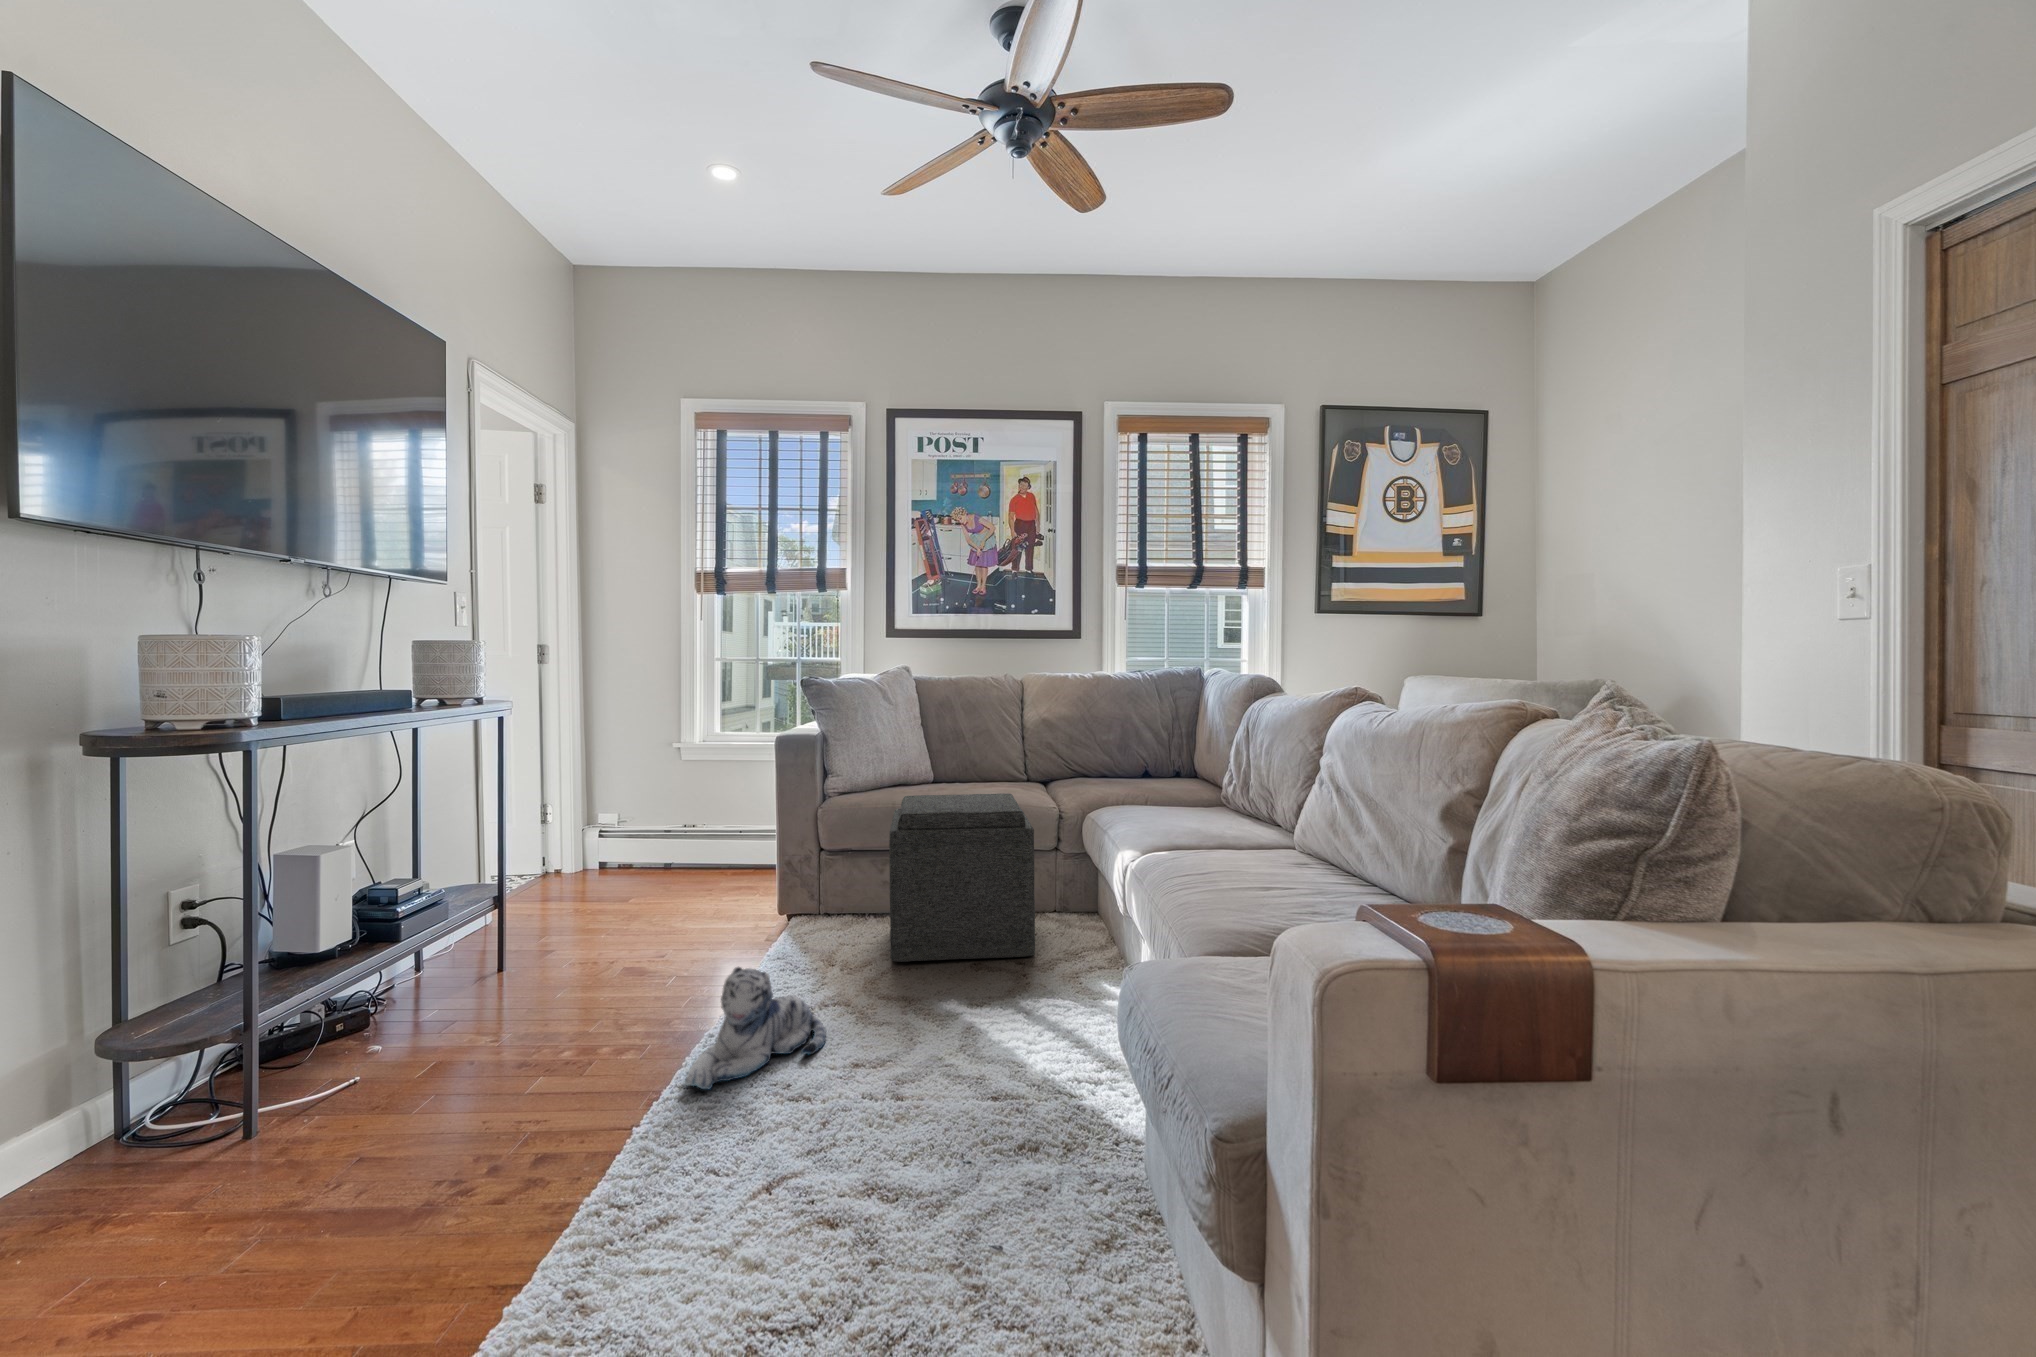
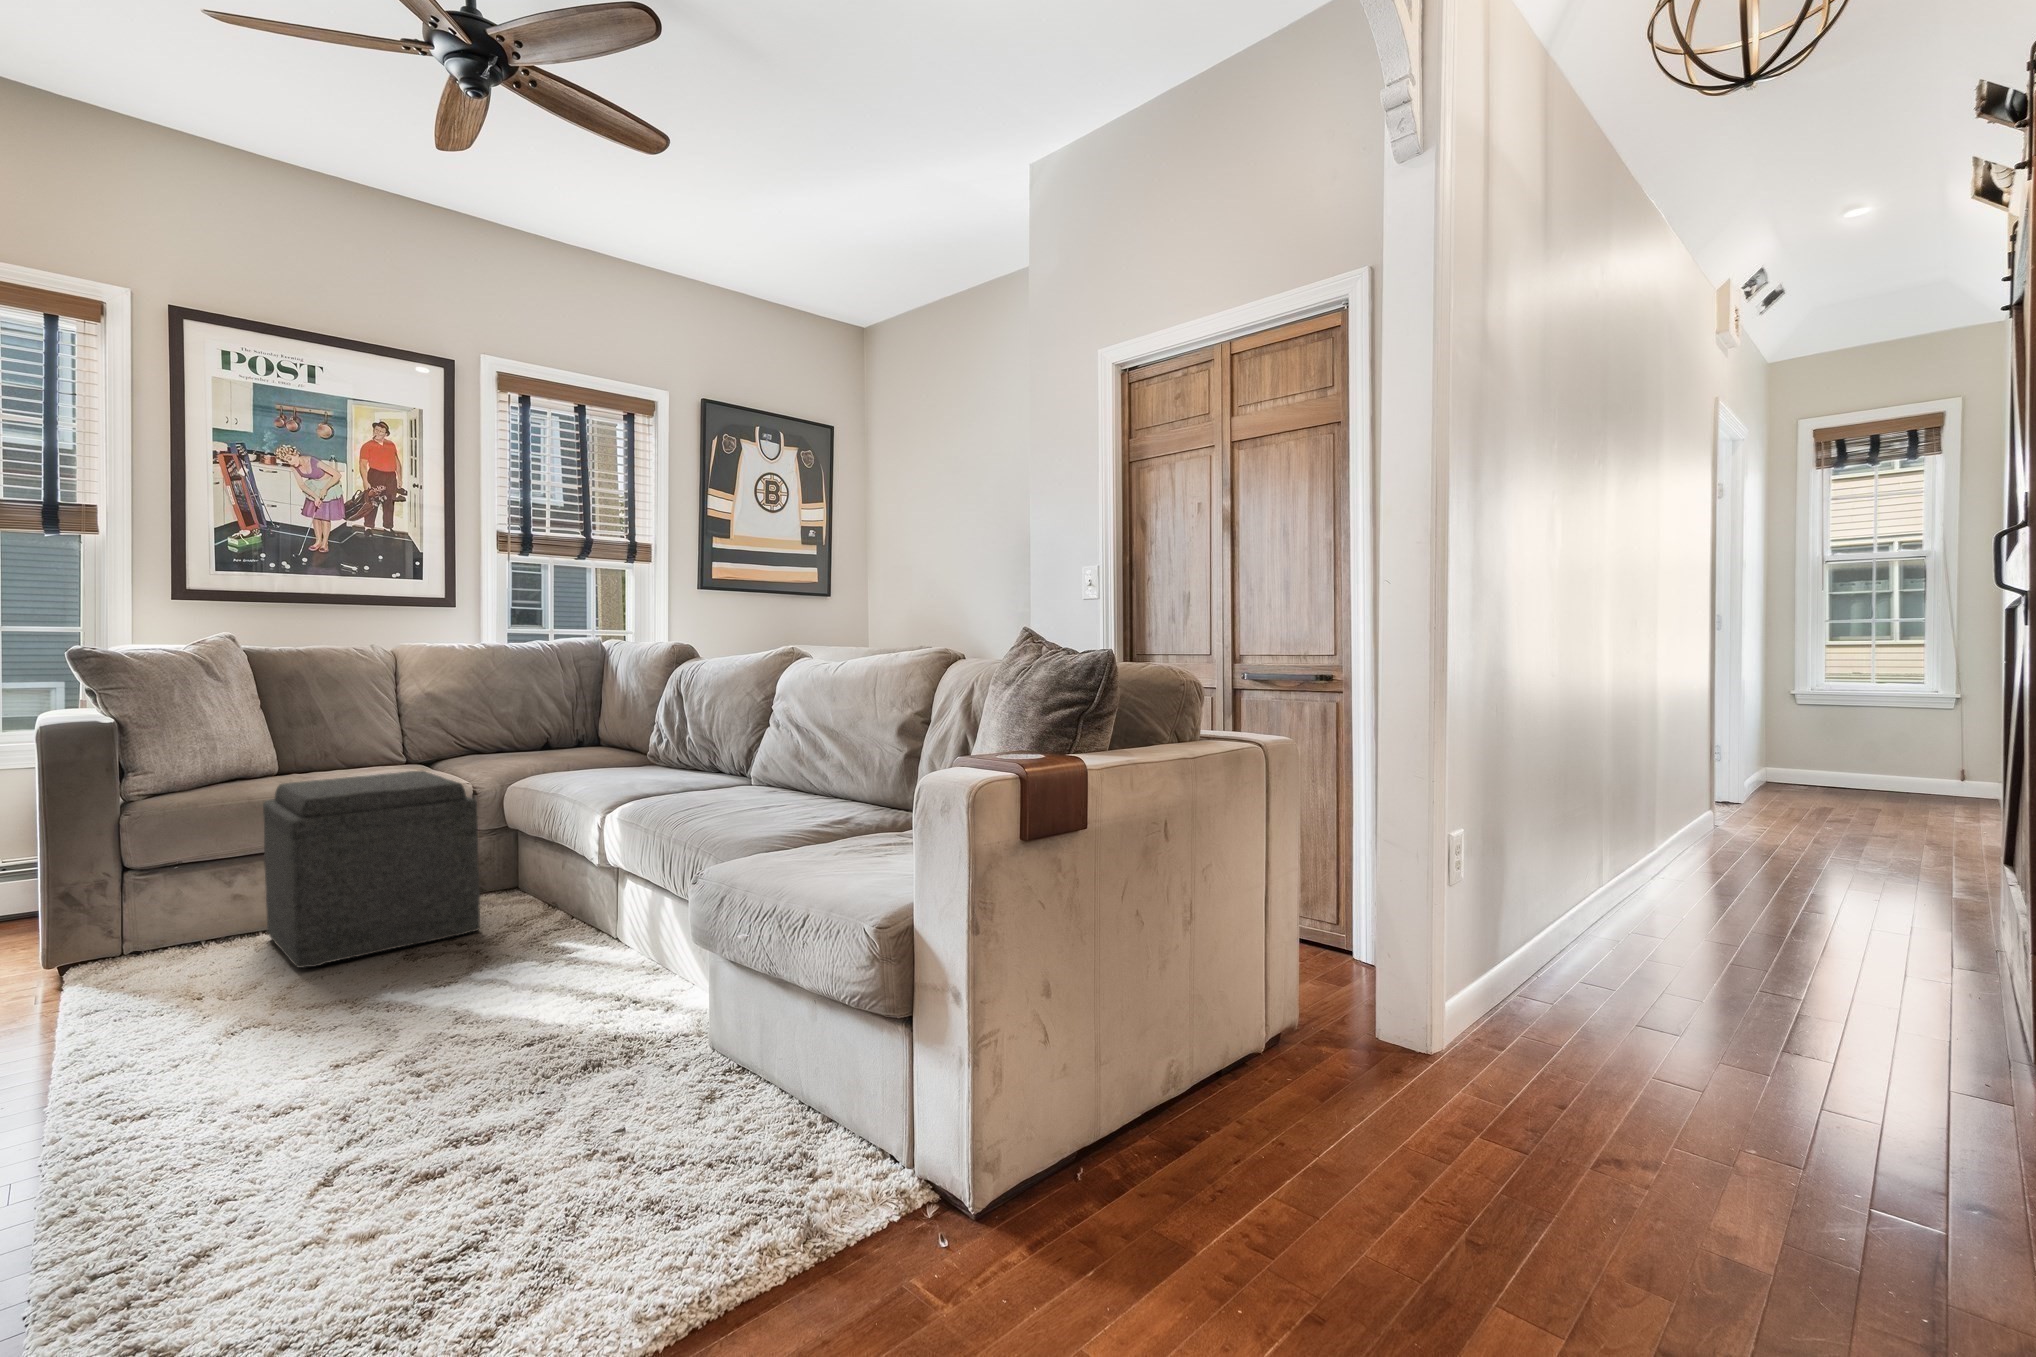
plush toy: present [685,966,826,1089] -> none [90,987,273,1145]

